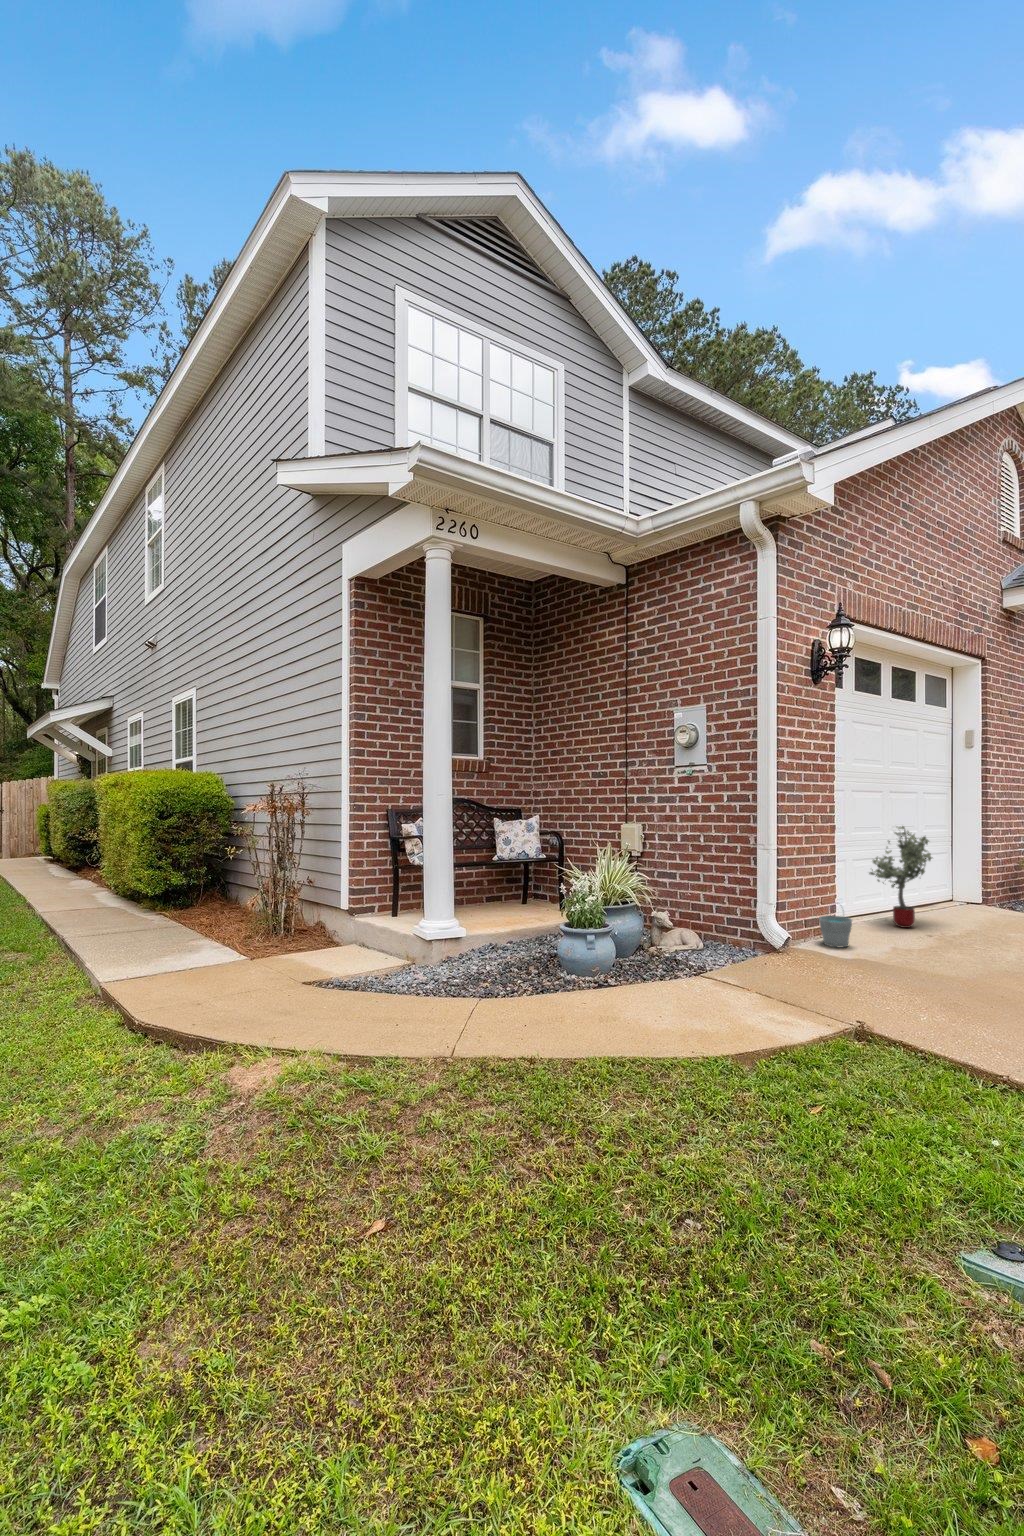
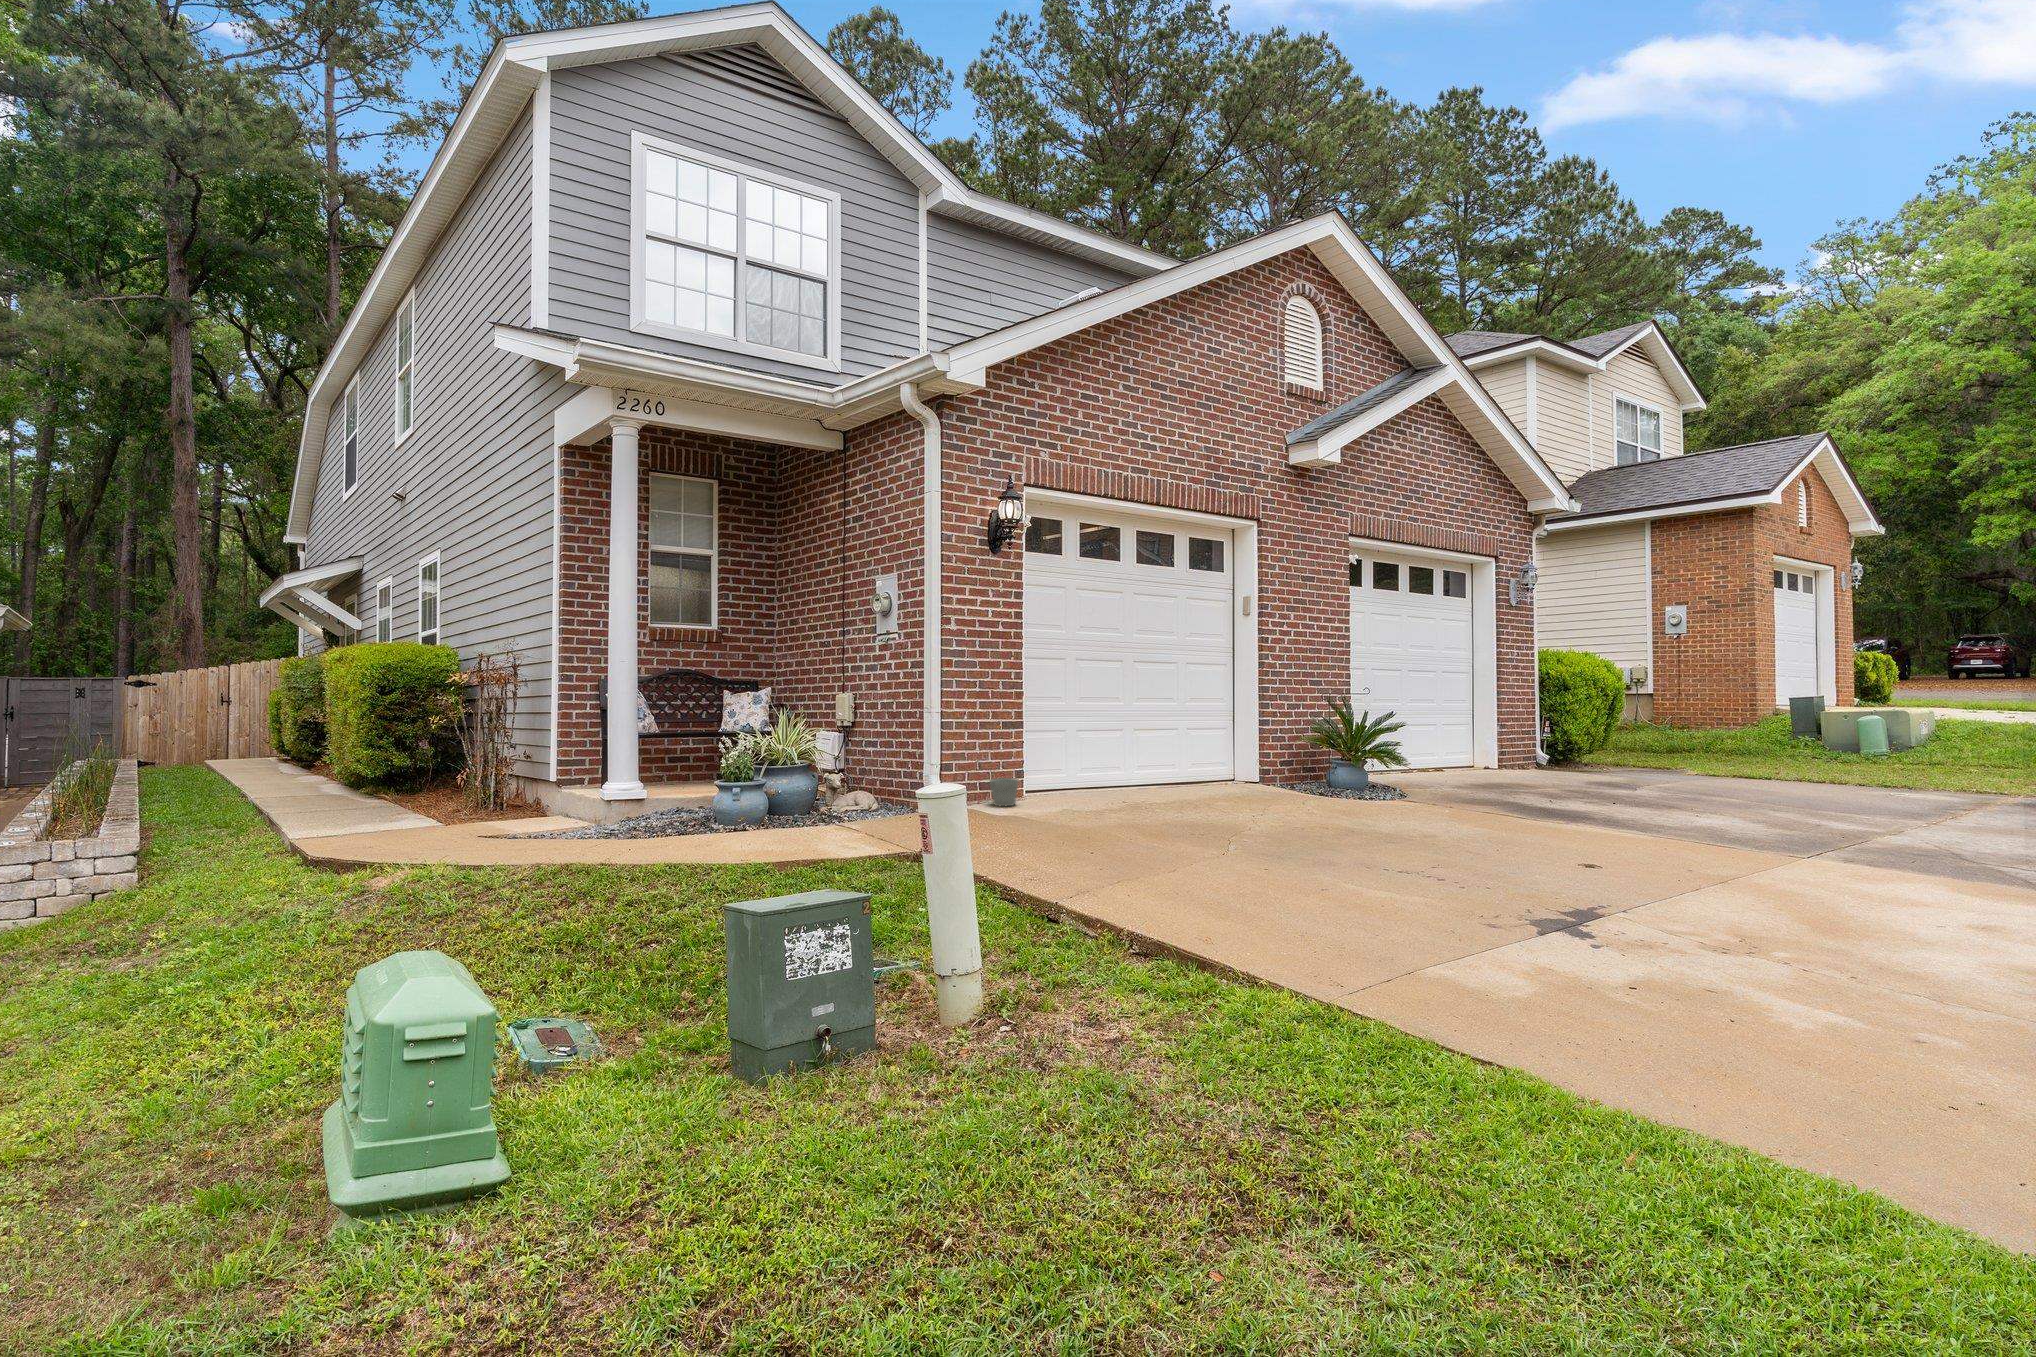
potted tree: present [869,826,932,928] -> none [1071,694,1140,795]

